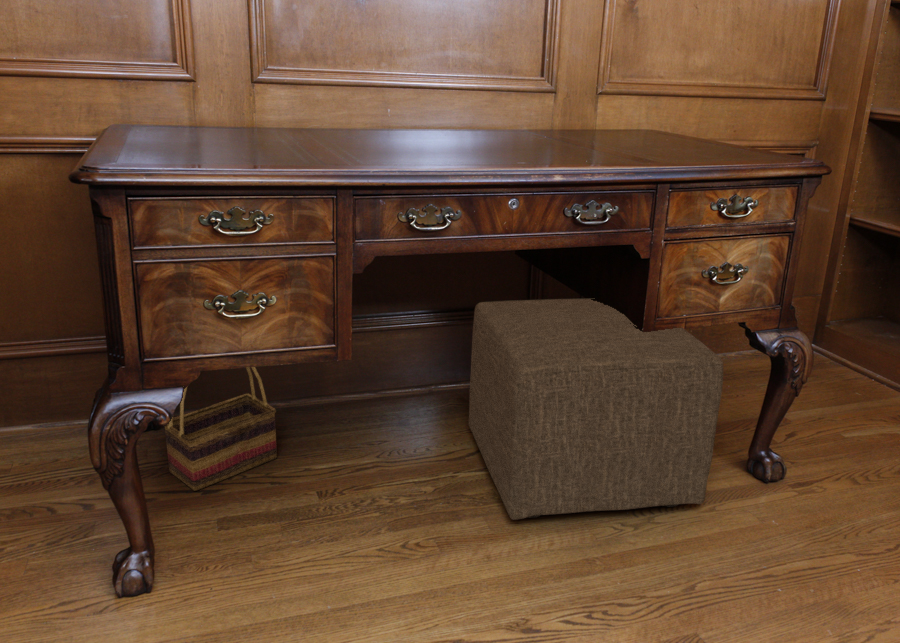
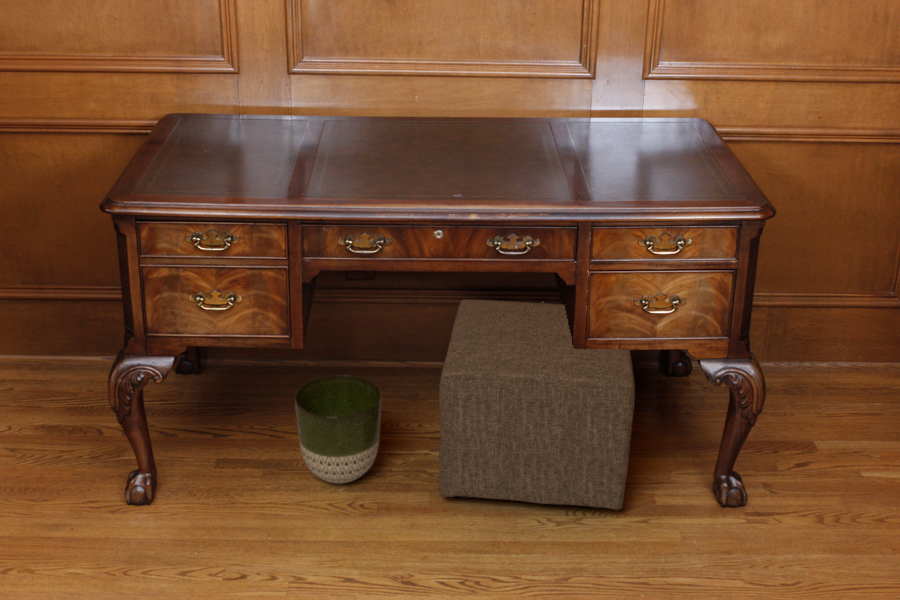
basket: present [165,365,277,491] -> none [192,317,285,433]
planter: none [326,396,430,525] -> present [295,375,381,483]

